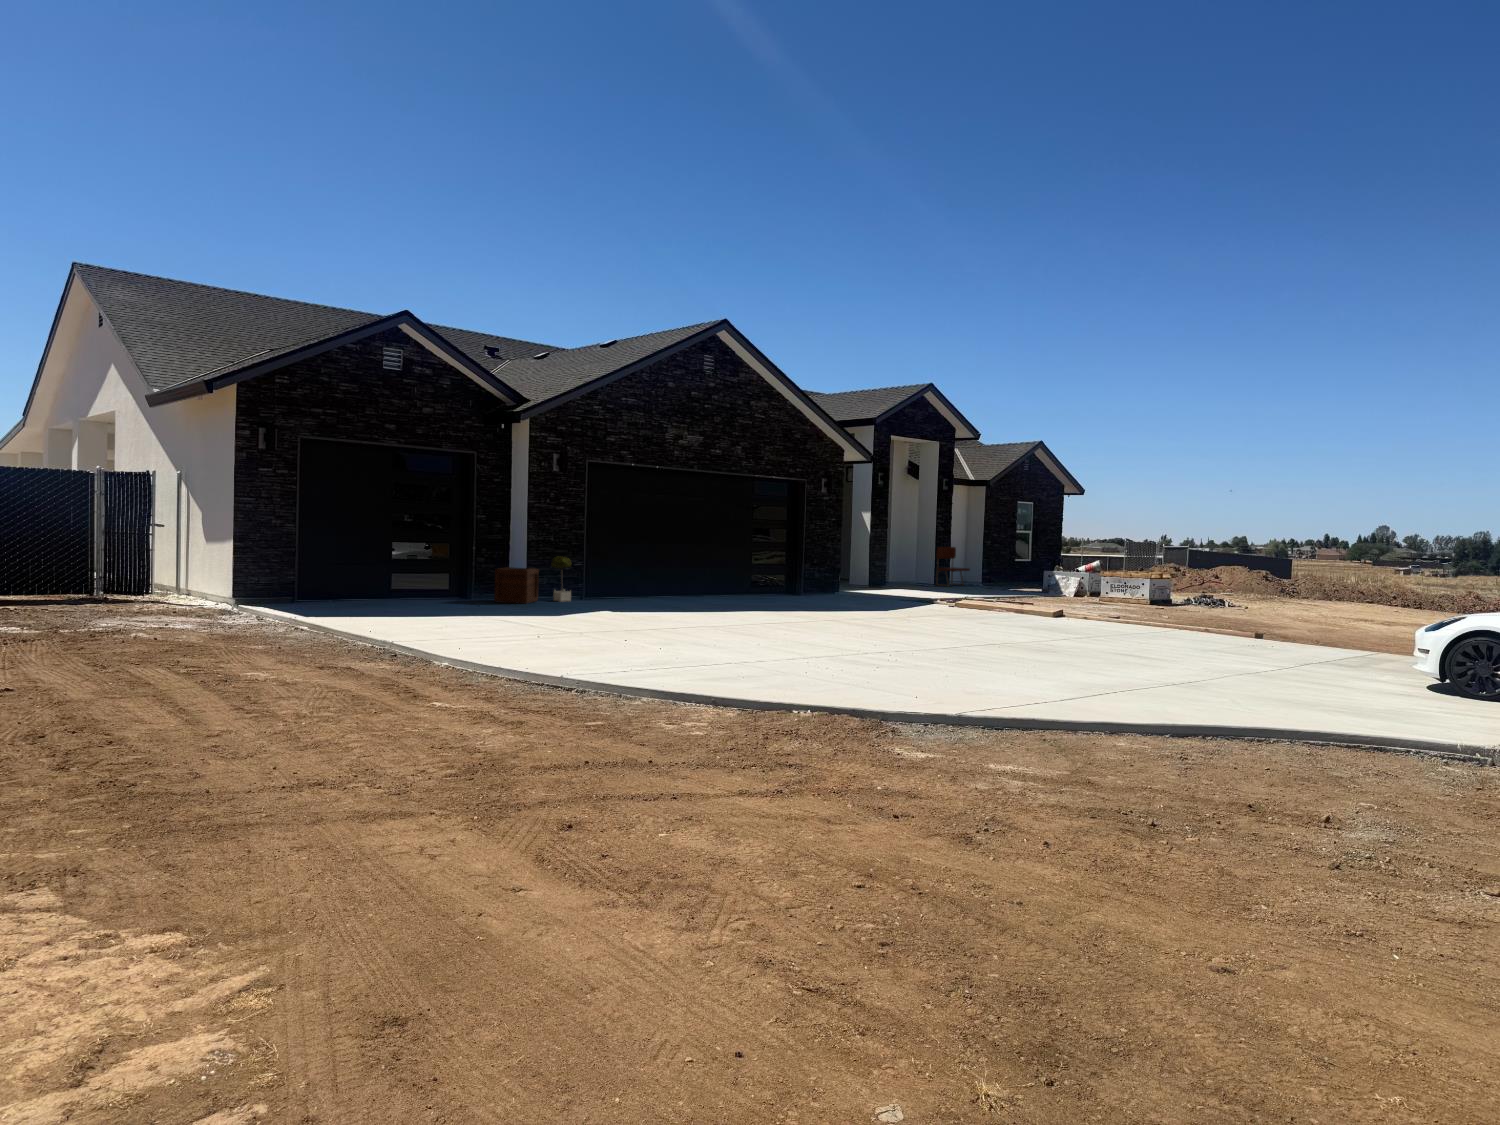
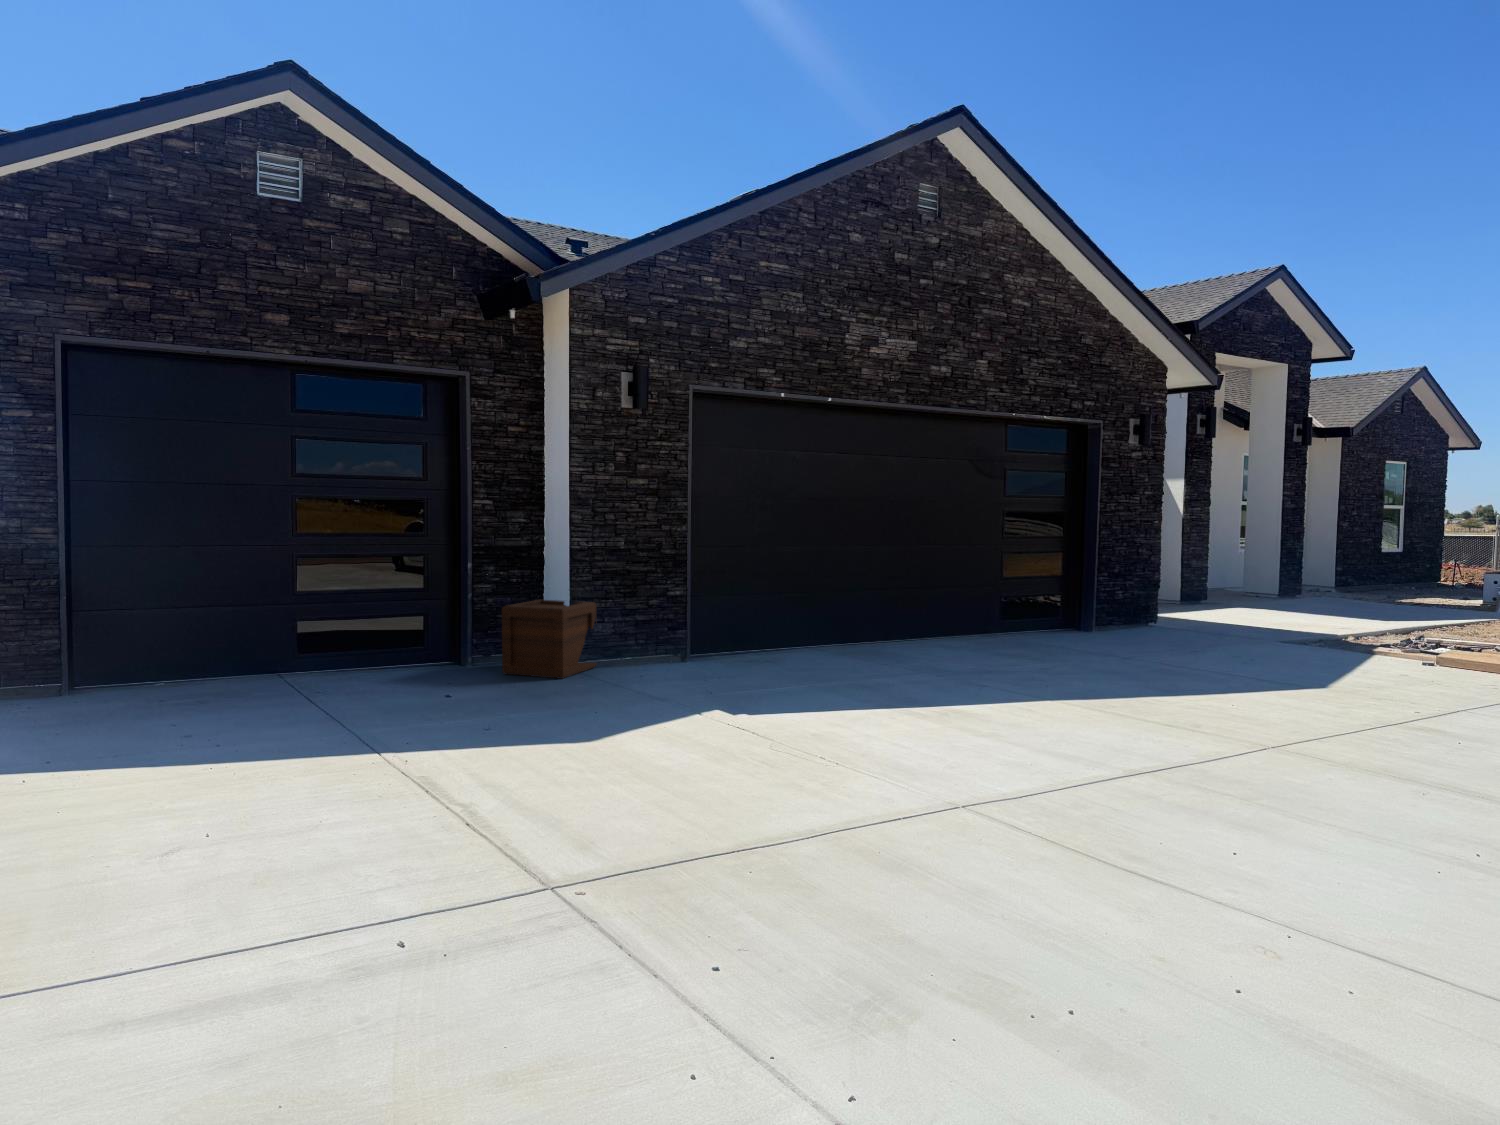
bench: present [936,547,970,586] -> none [1275,532,1331,595]
potted tree: present [551,556,571,602] -> none [624,575,665,666]

